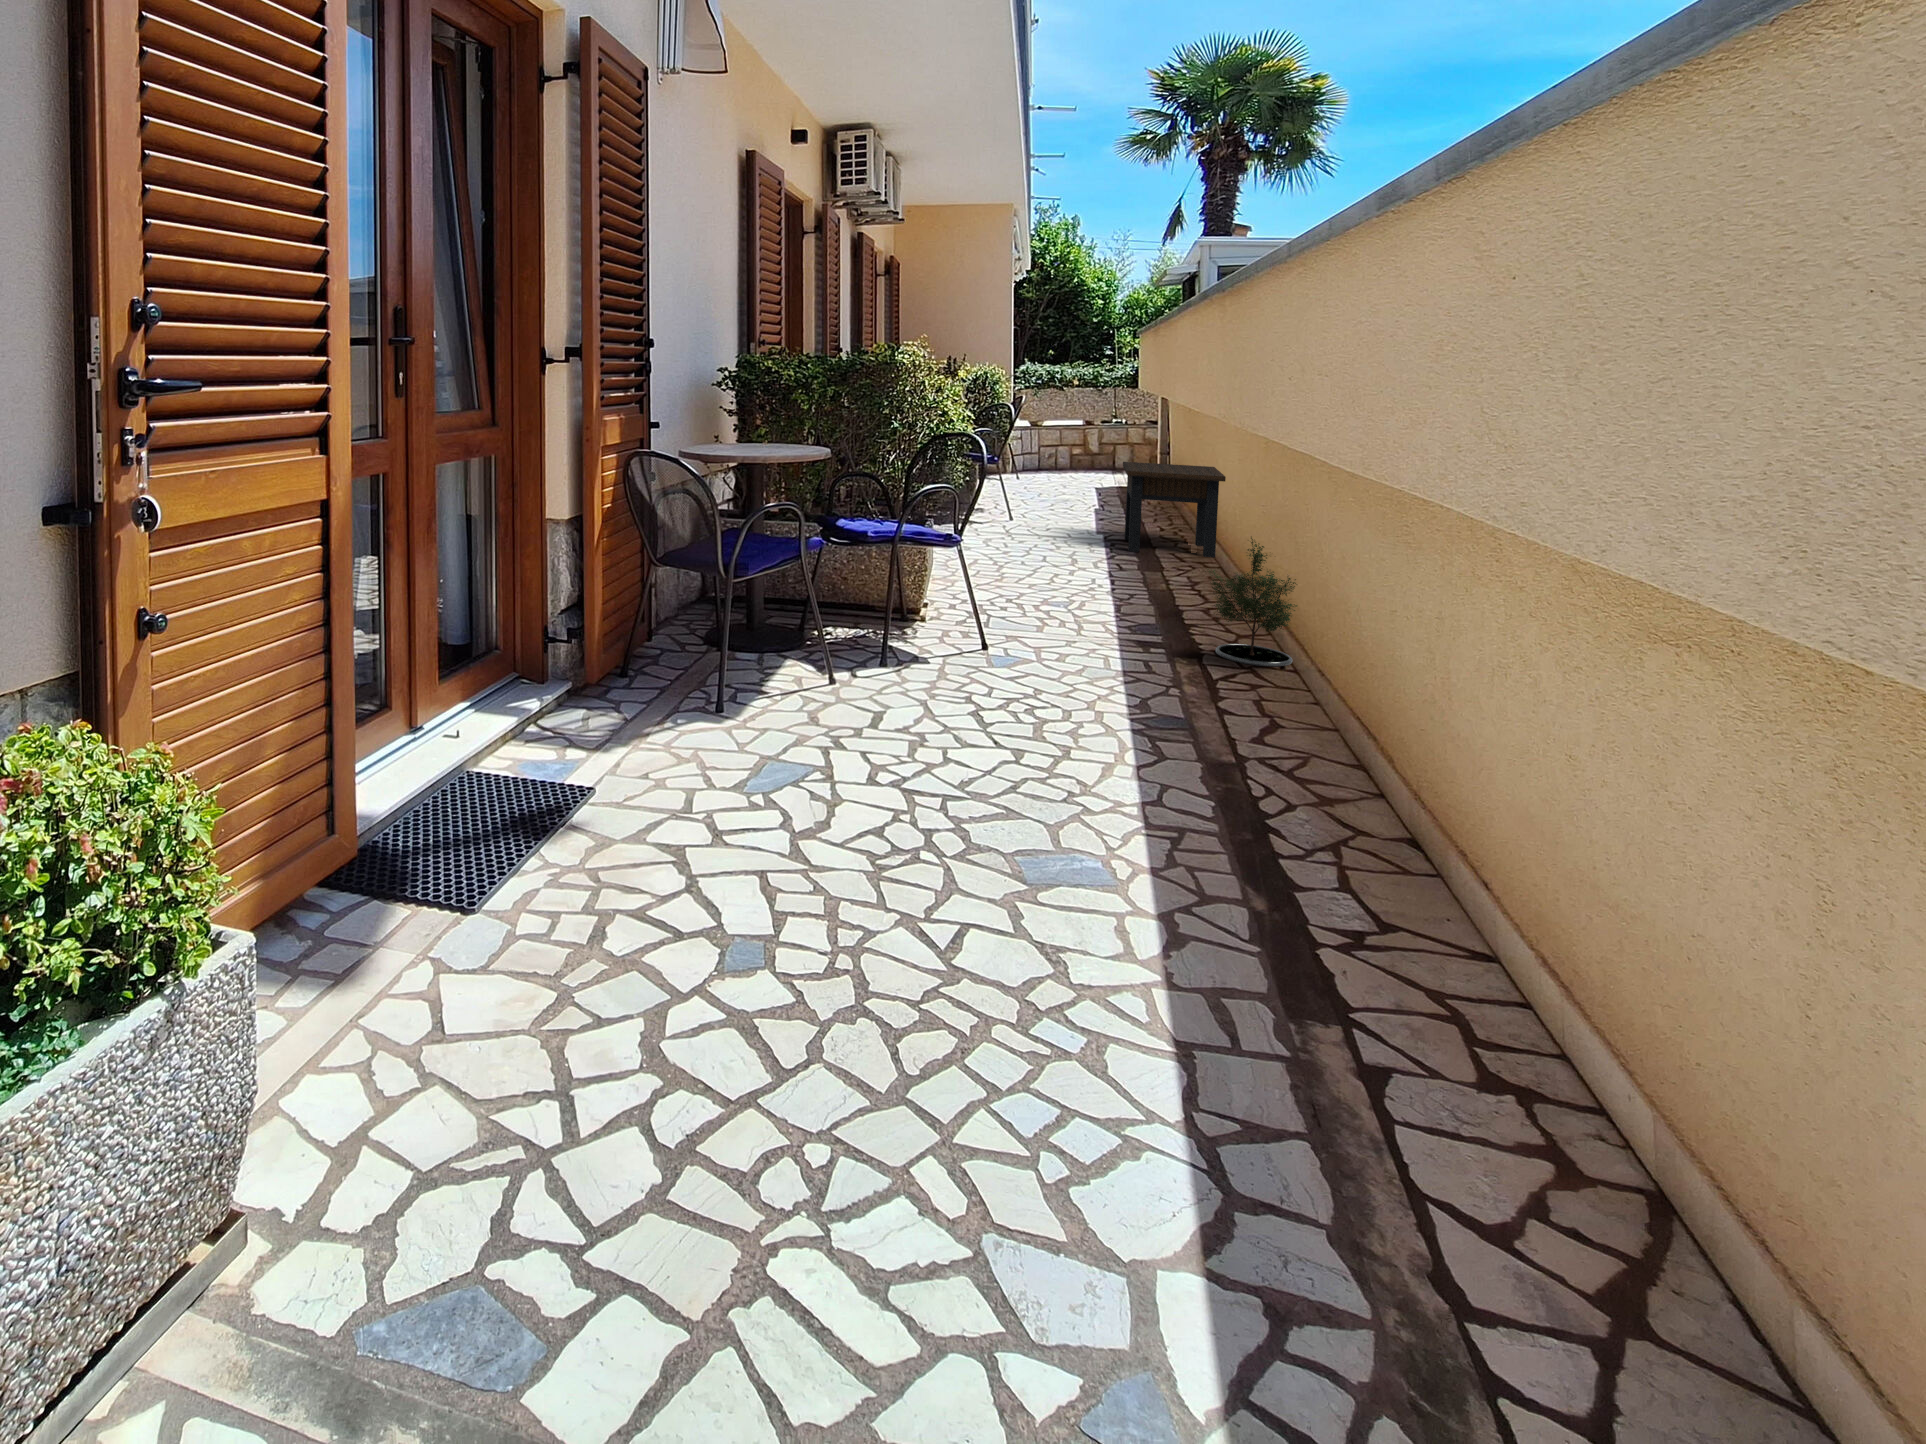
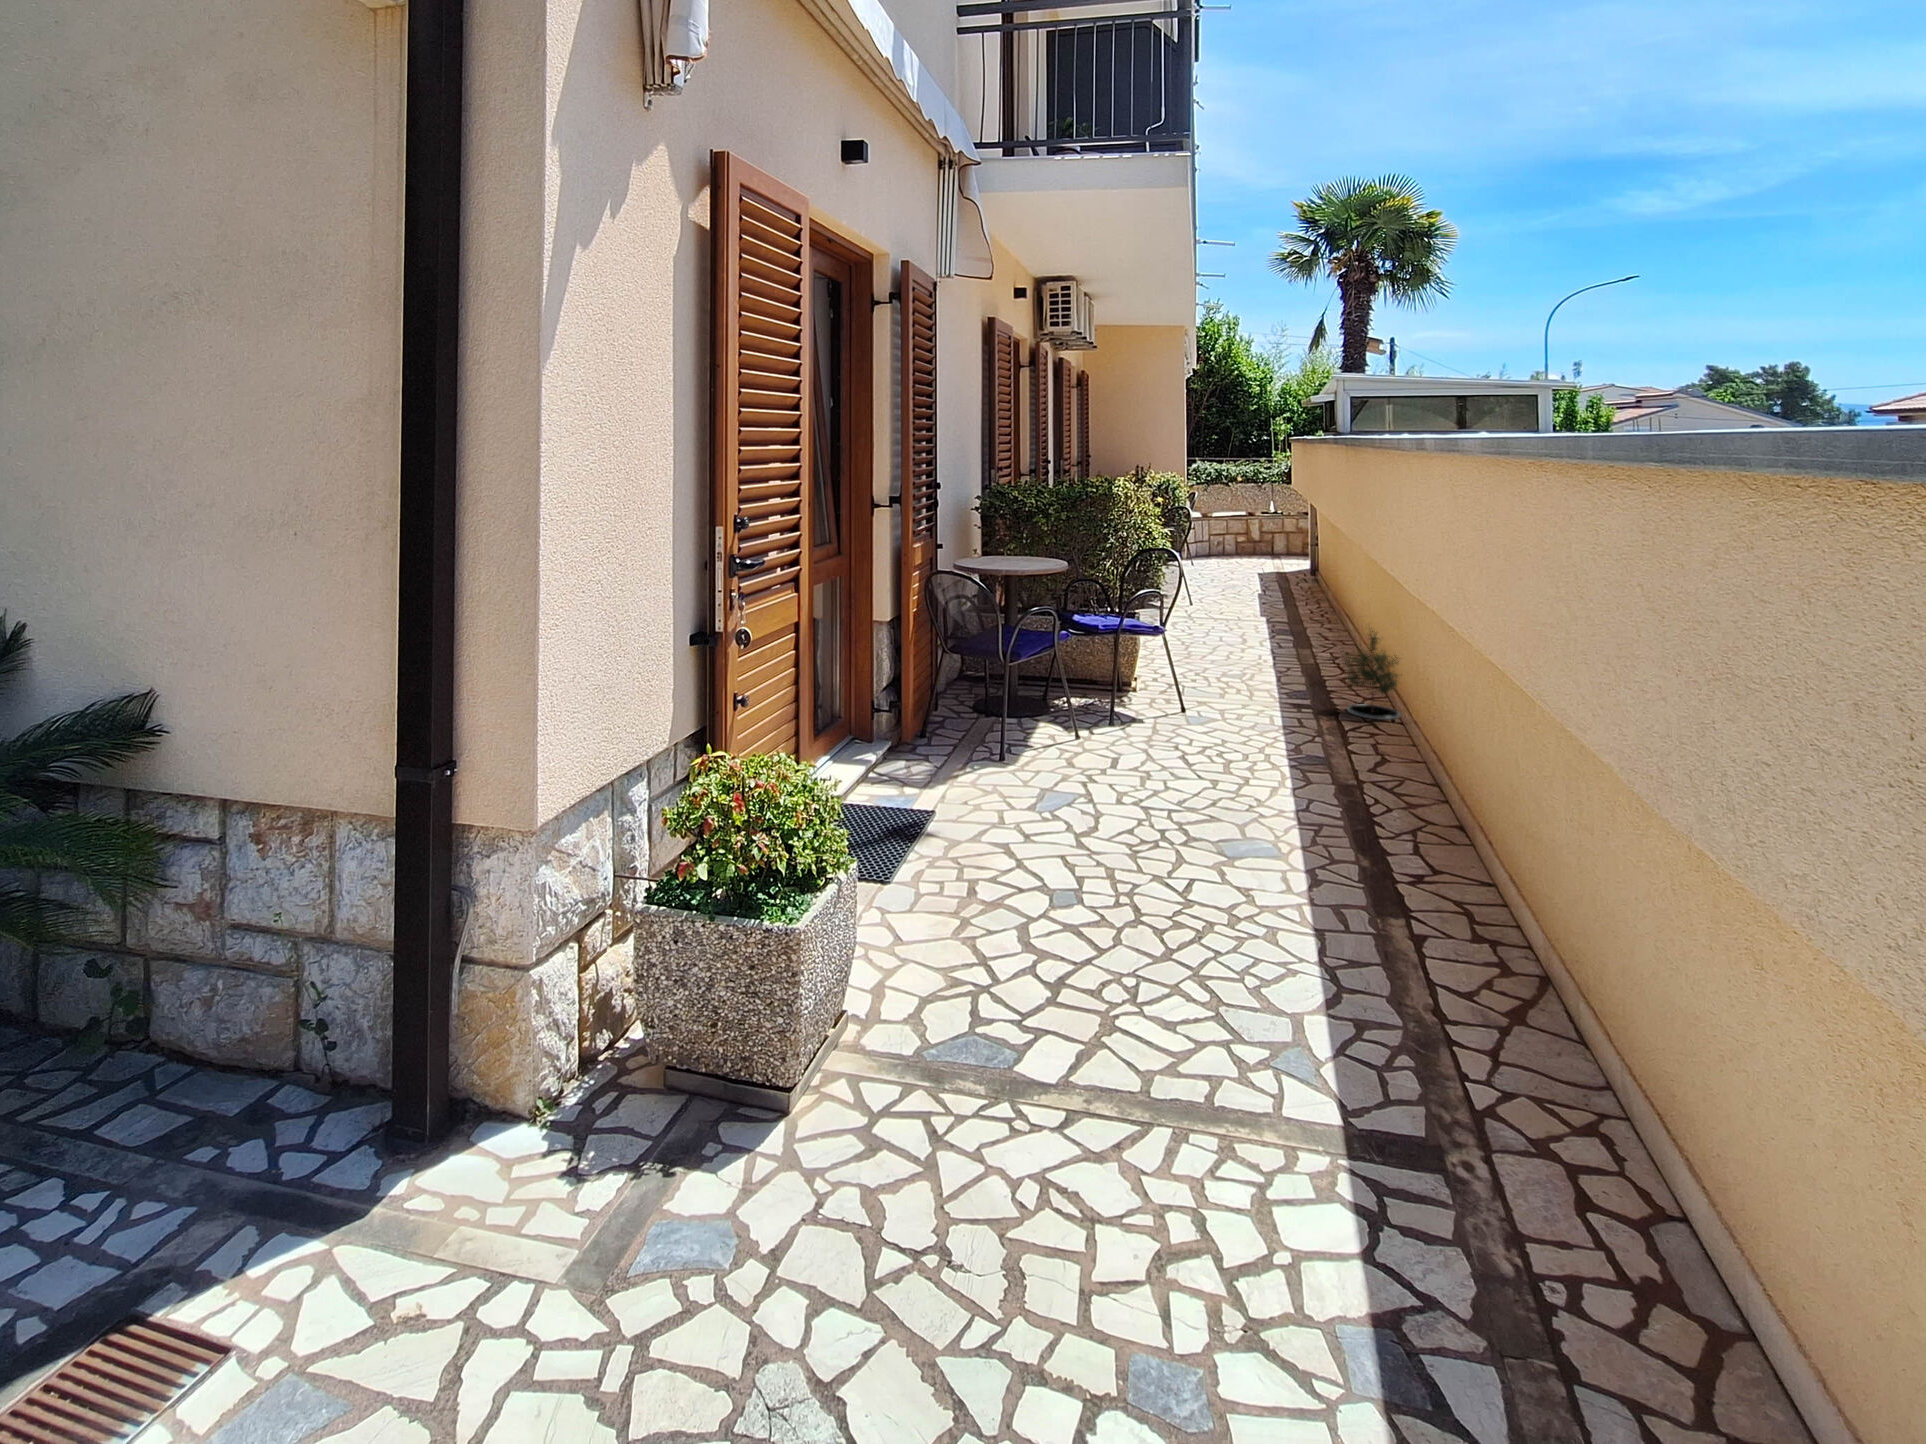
side table: present [1123,462,1226,558] -> none [1278,560,1356,638]

